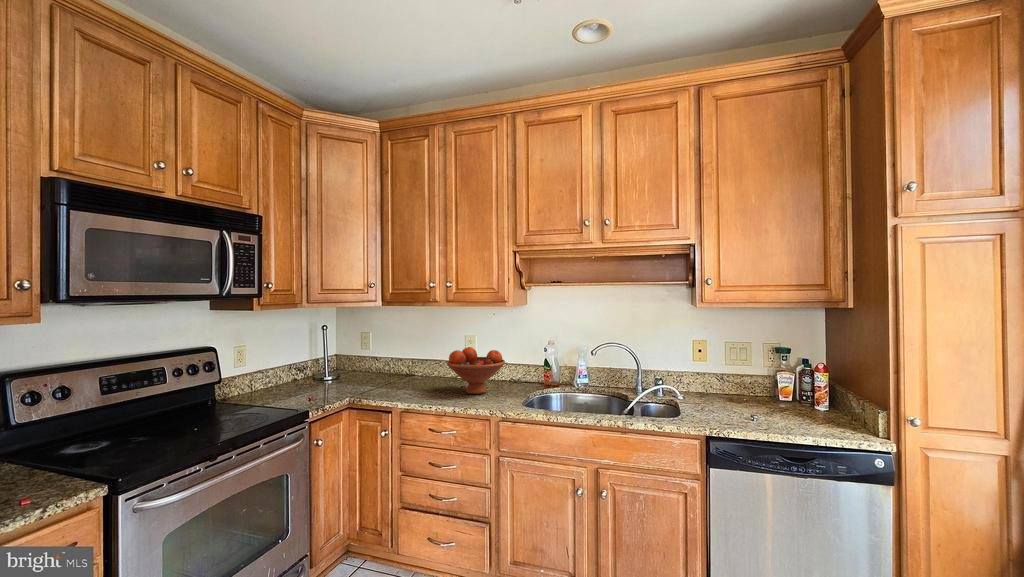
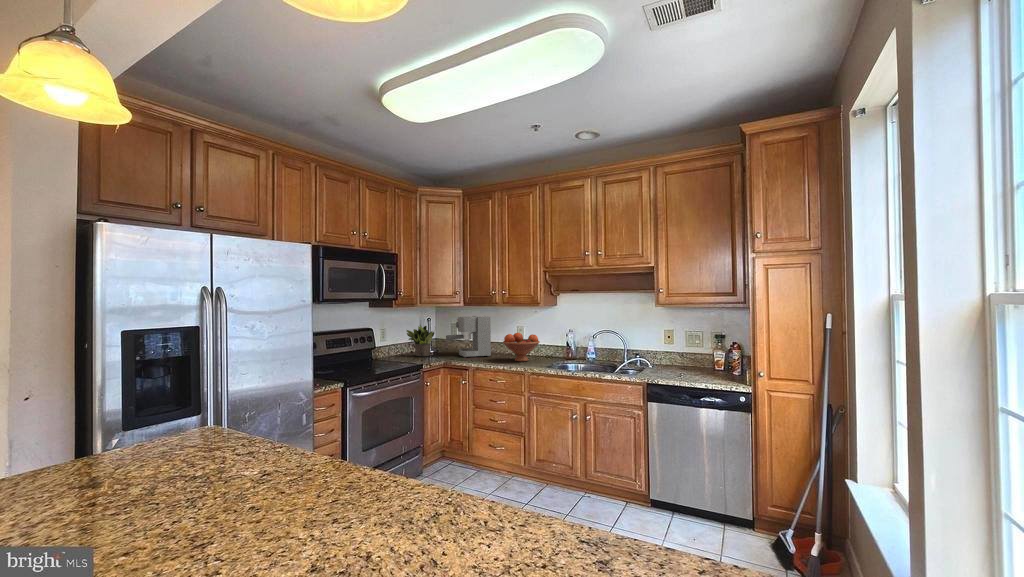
coffee maker: none [351,320,424,388] -> present [446,316,491,358]
potted plant: none [281,334,333,389] -> present [407,325,434,356]

